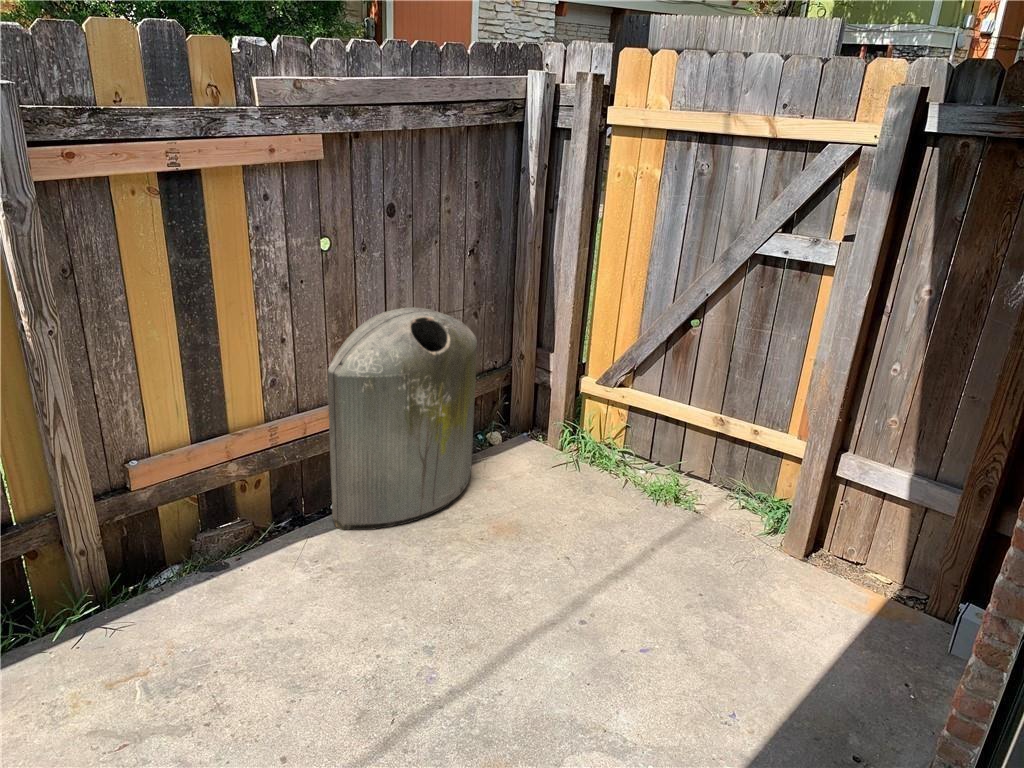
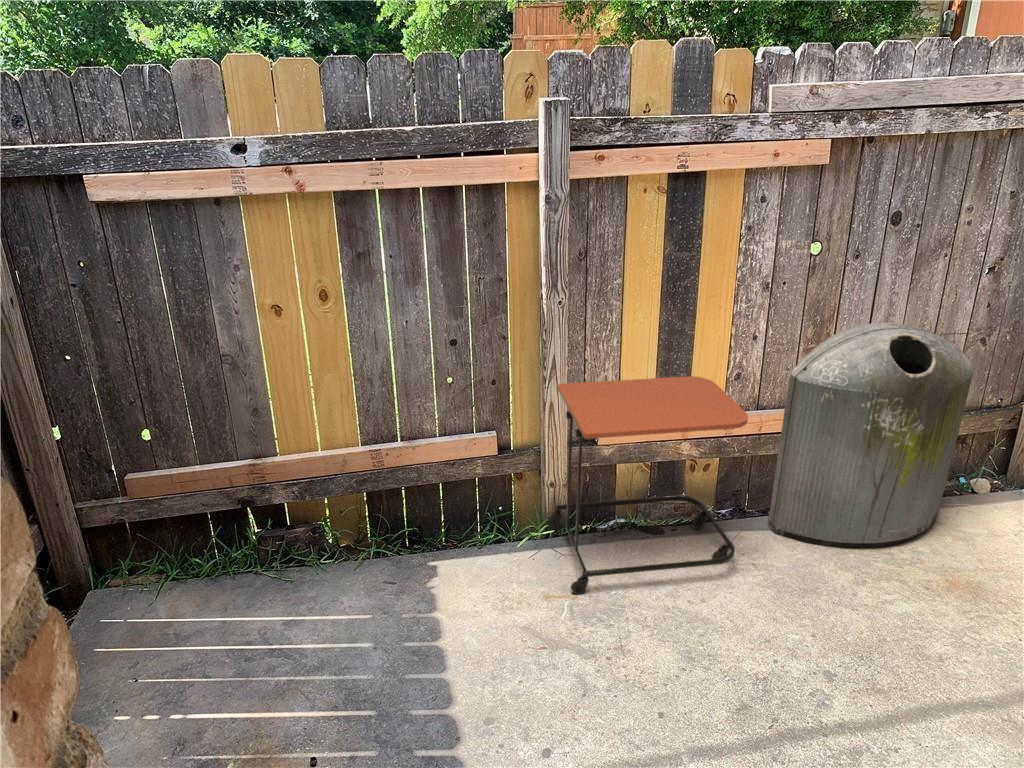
side table: none [65,391,311,670] -> present [547,376,748,595]

